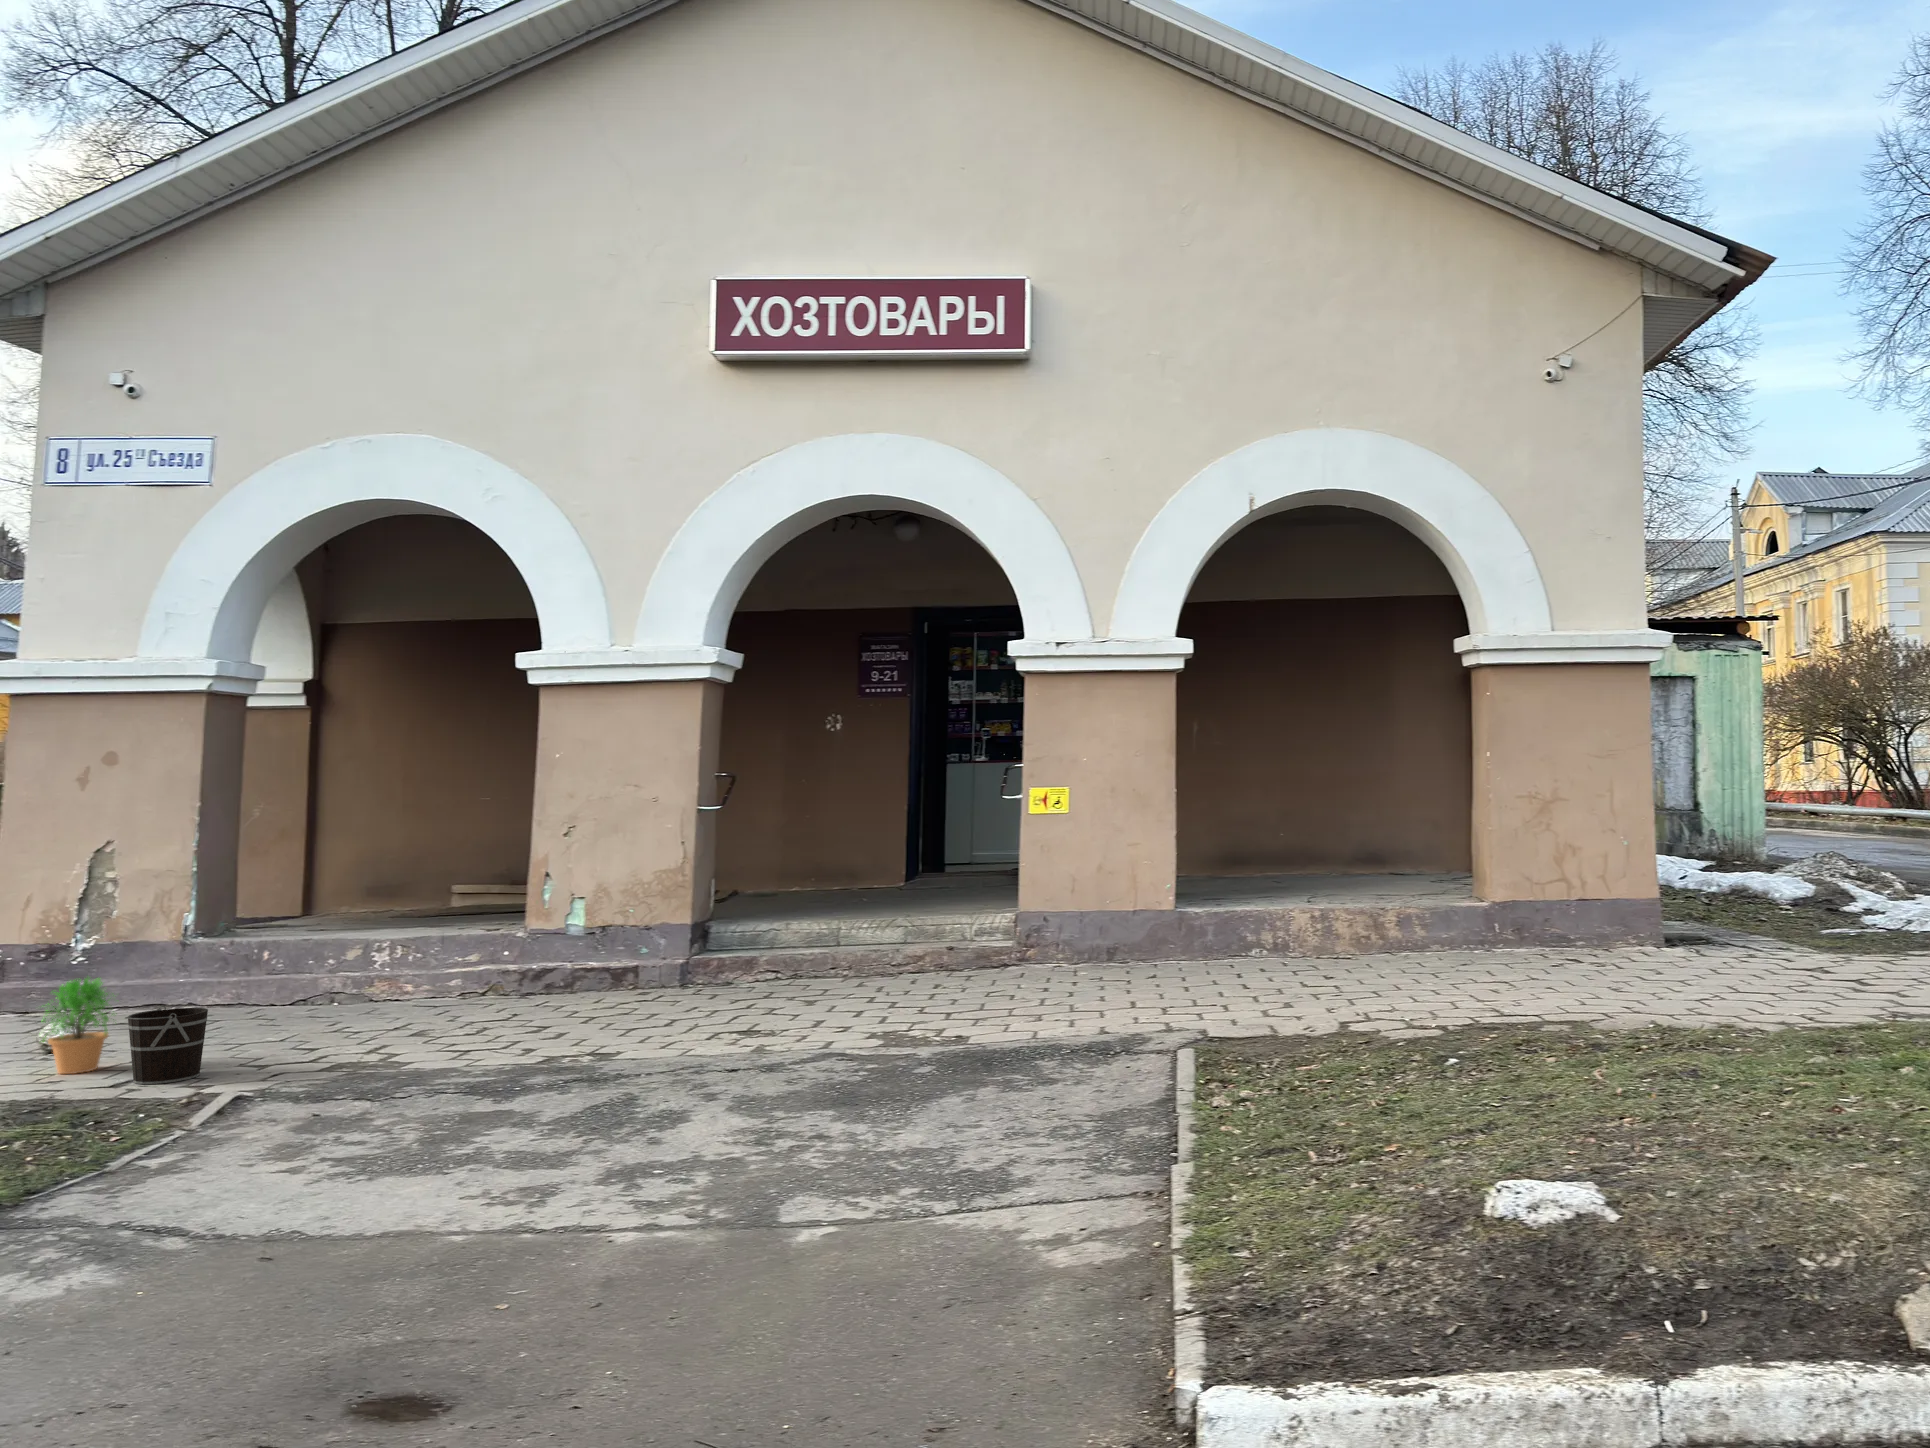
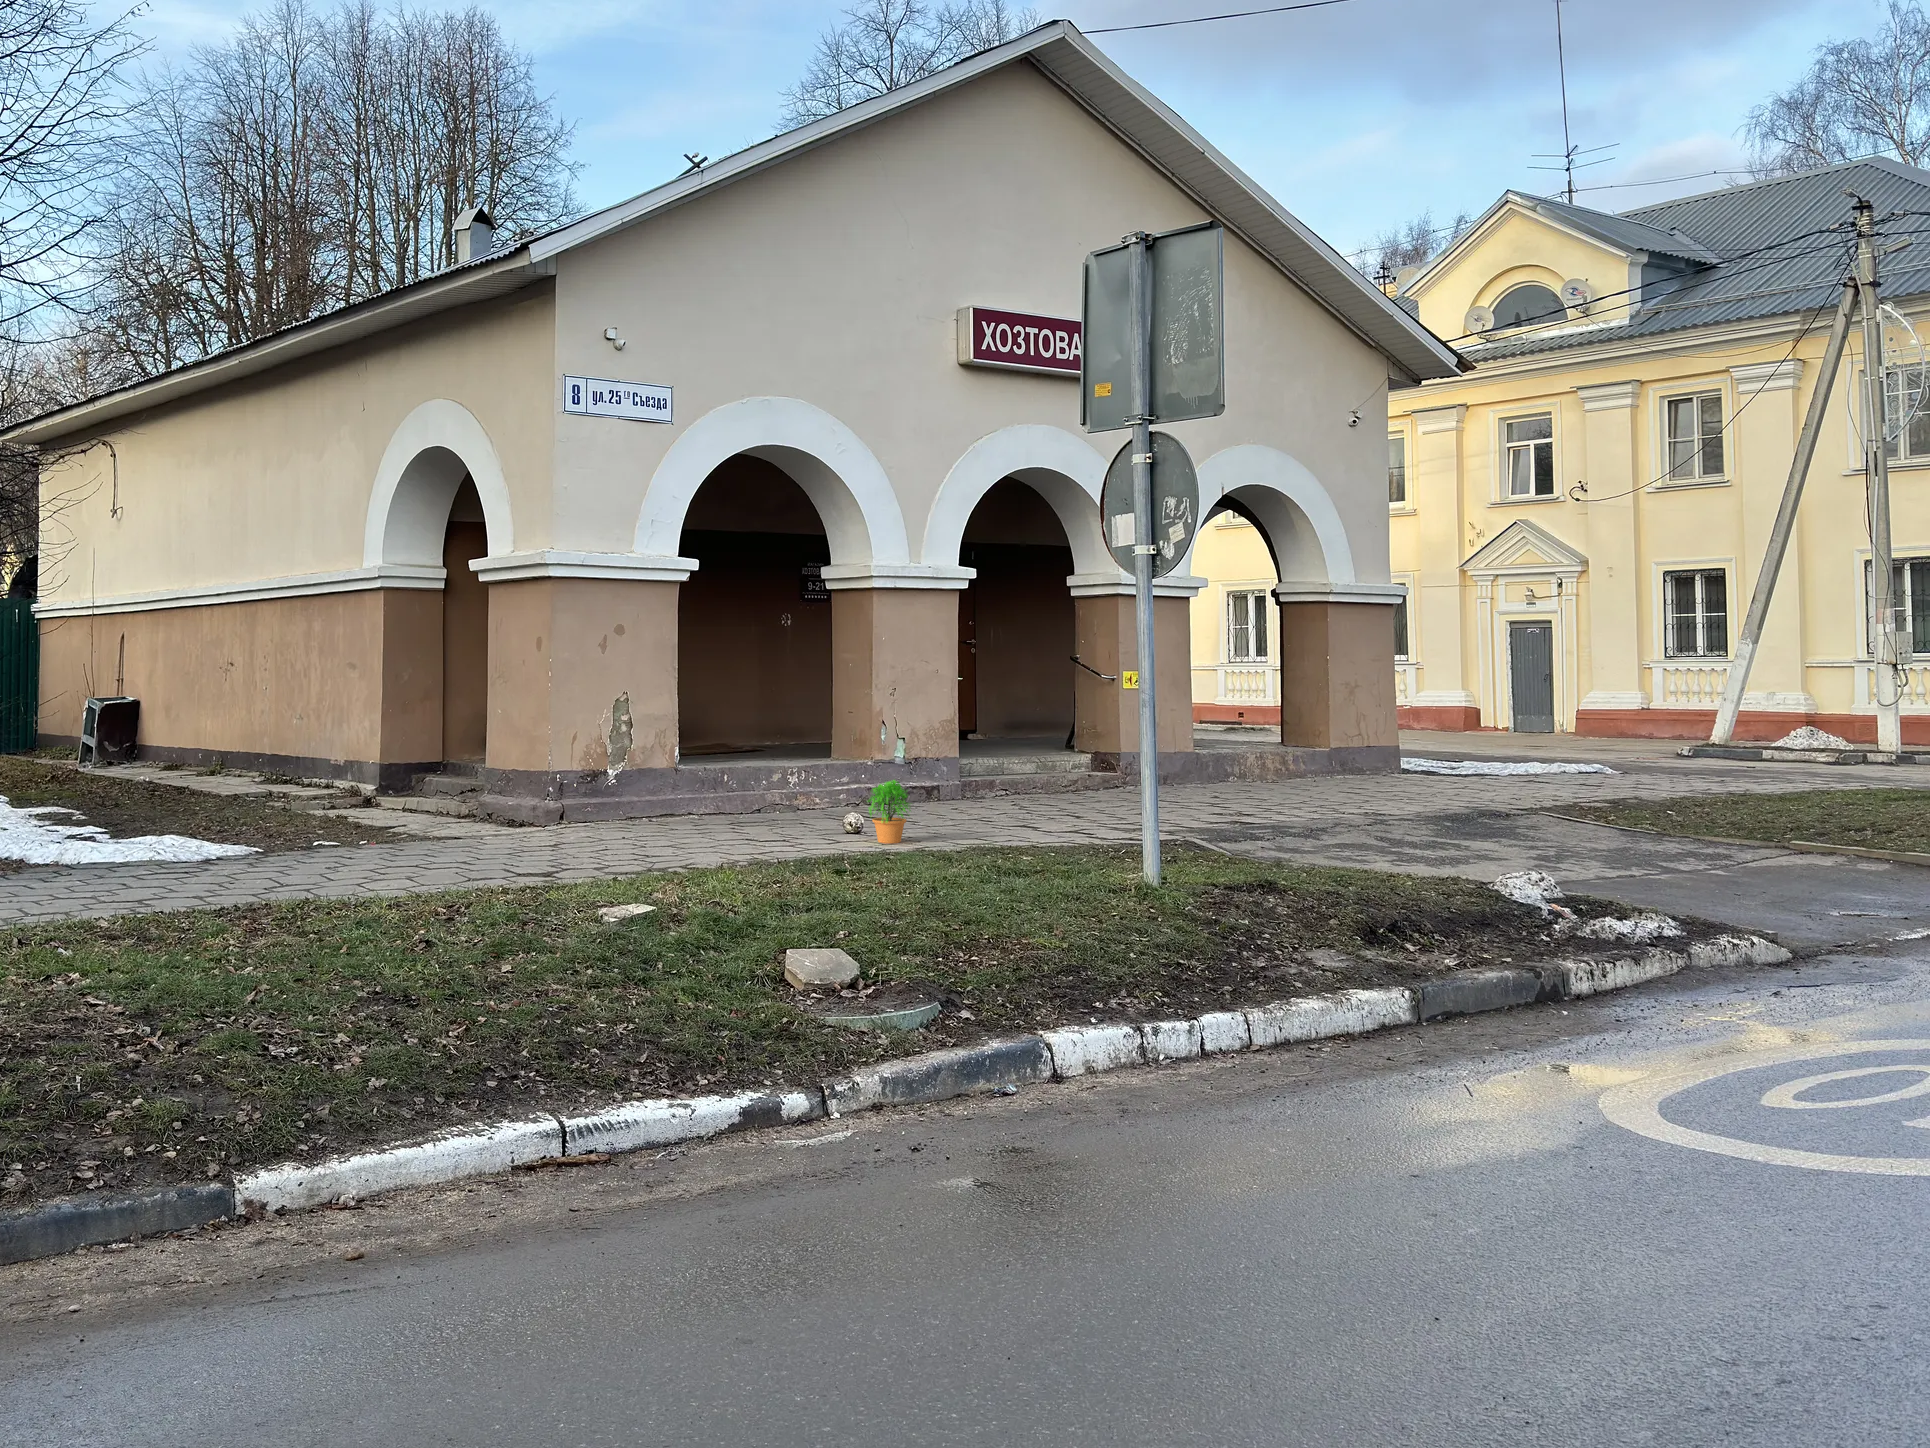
bucket: present [125,1006,208,1084] -> none [949,796,997,843]

